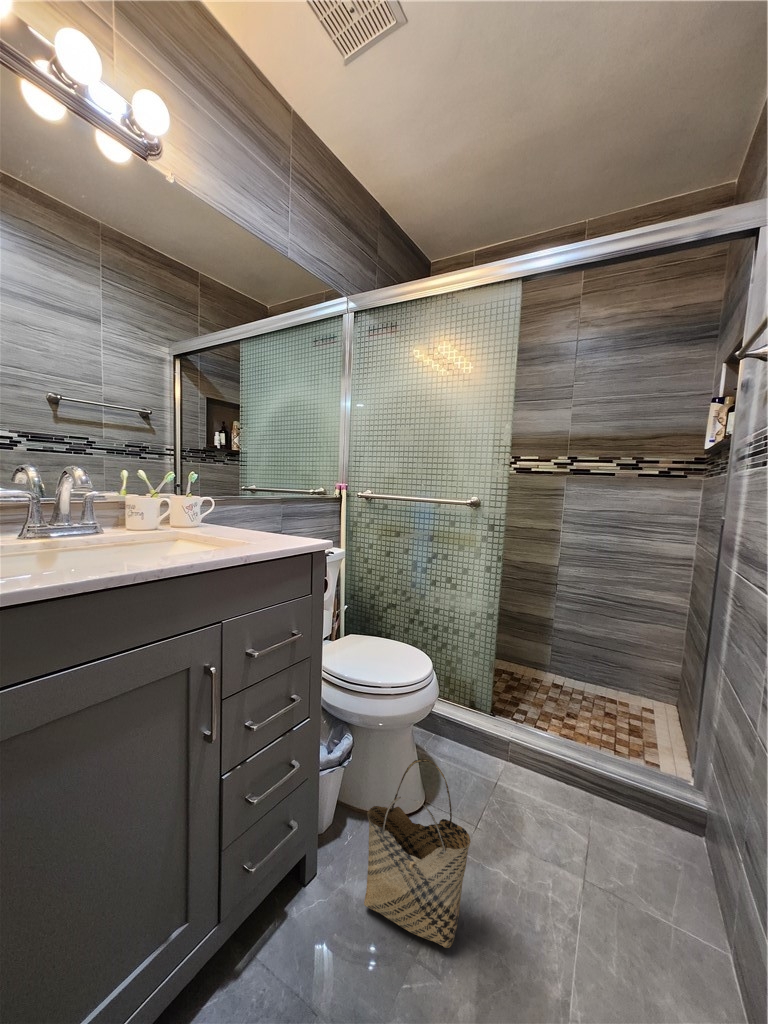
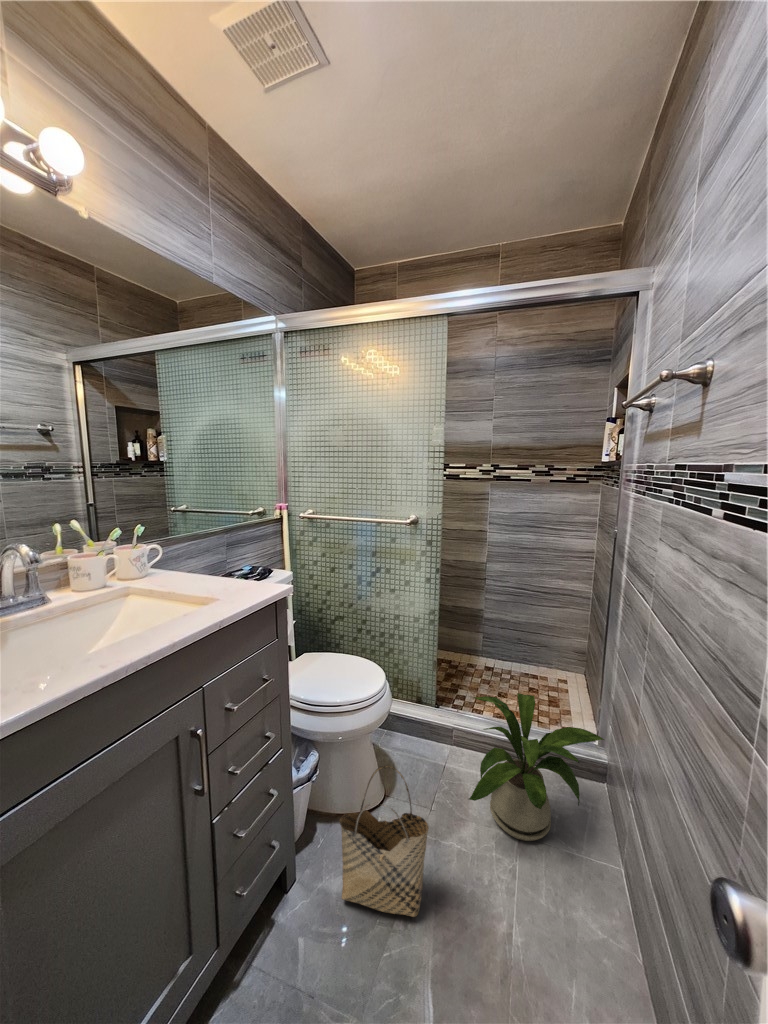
house plant: none [521,698,711,890] -> present [469,693,604,841]

